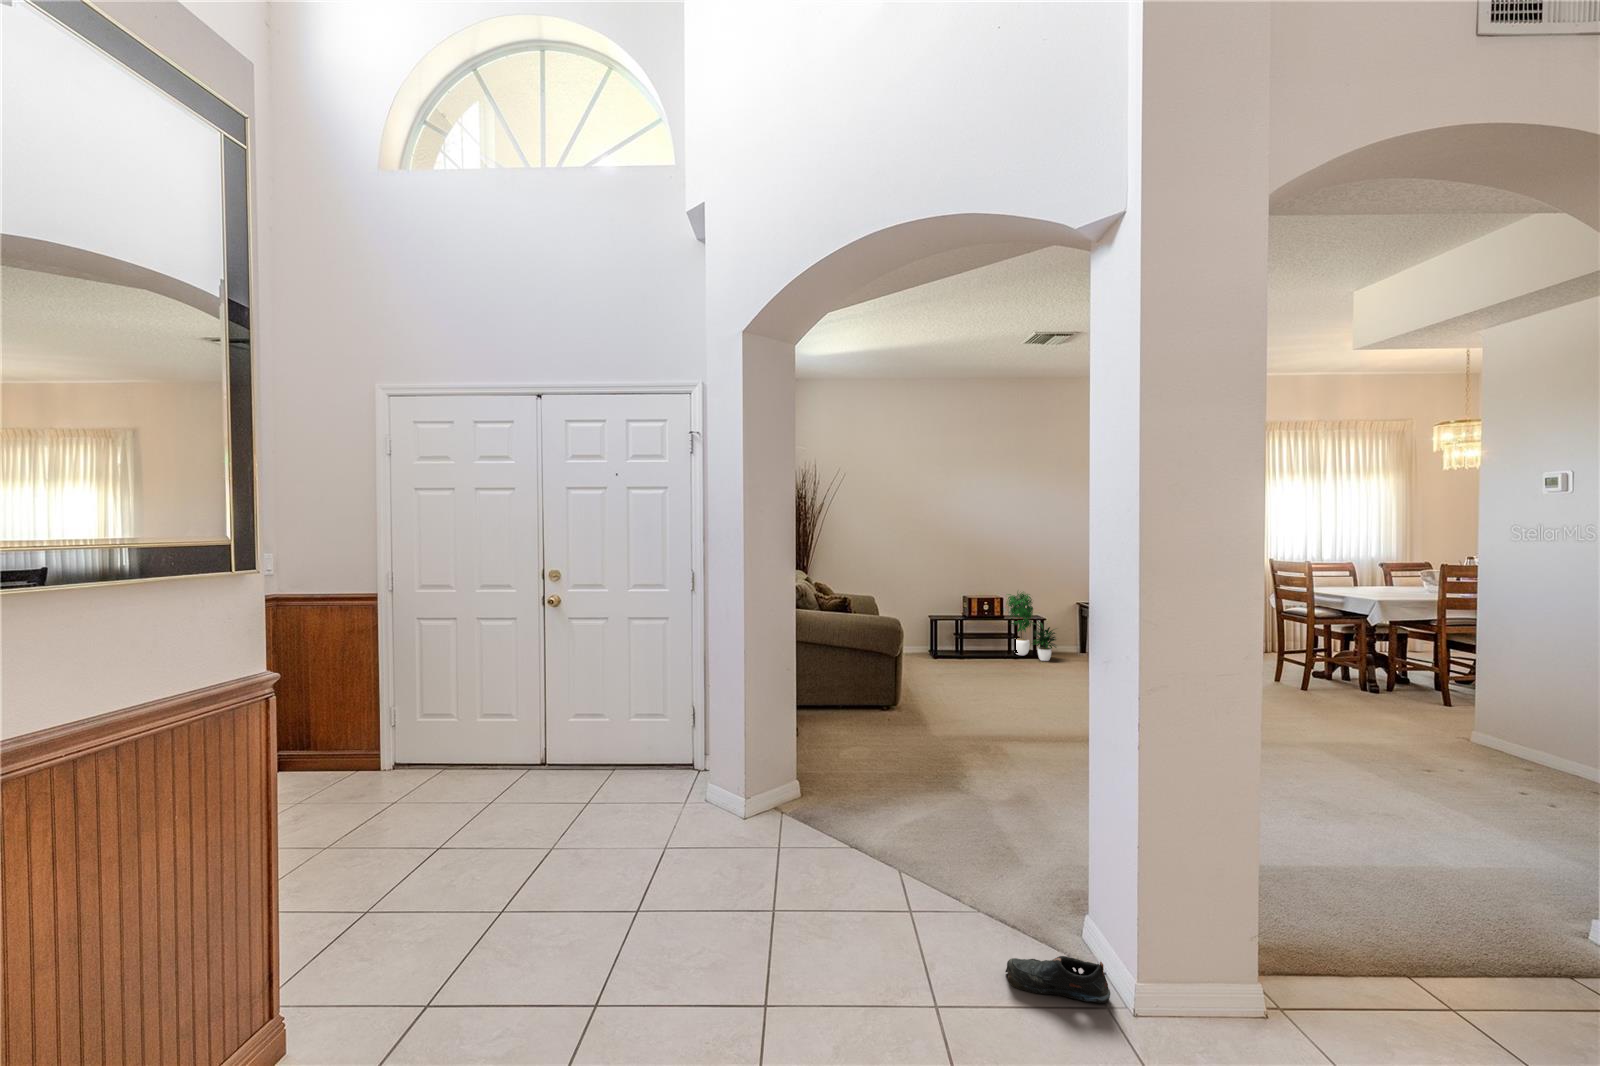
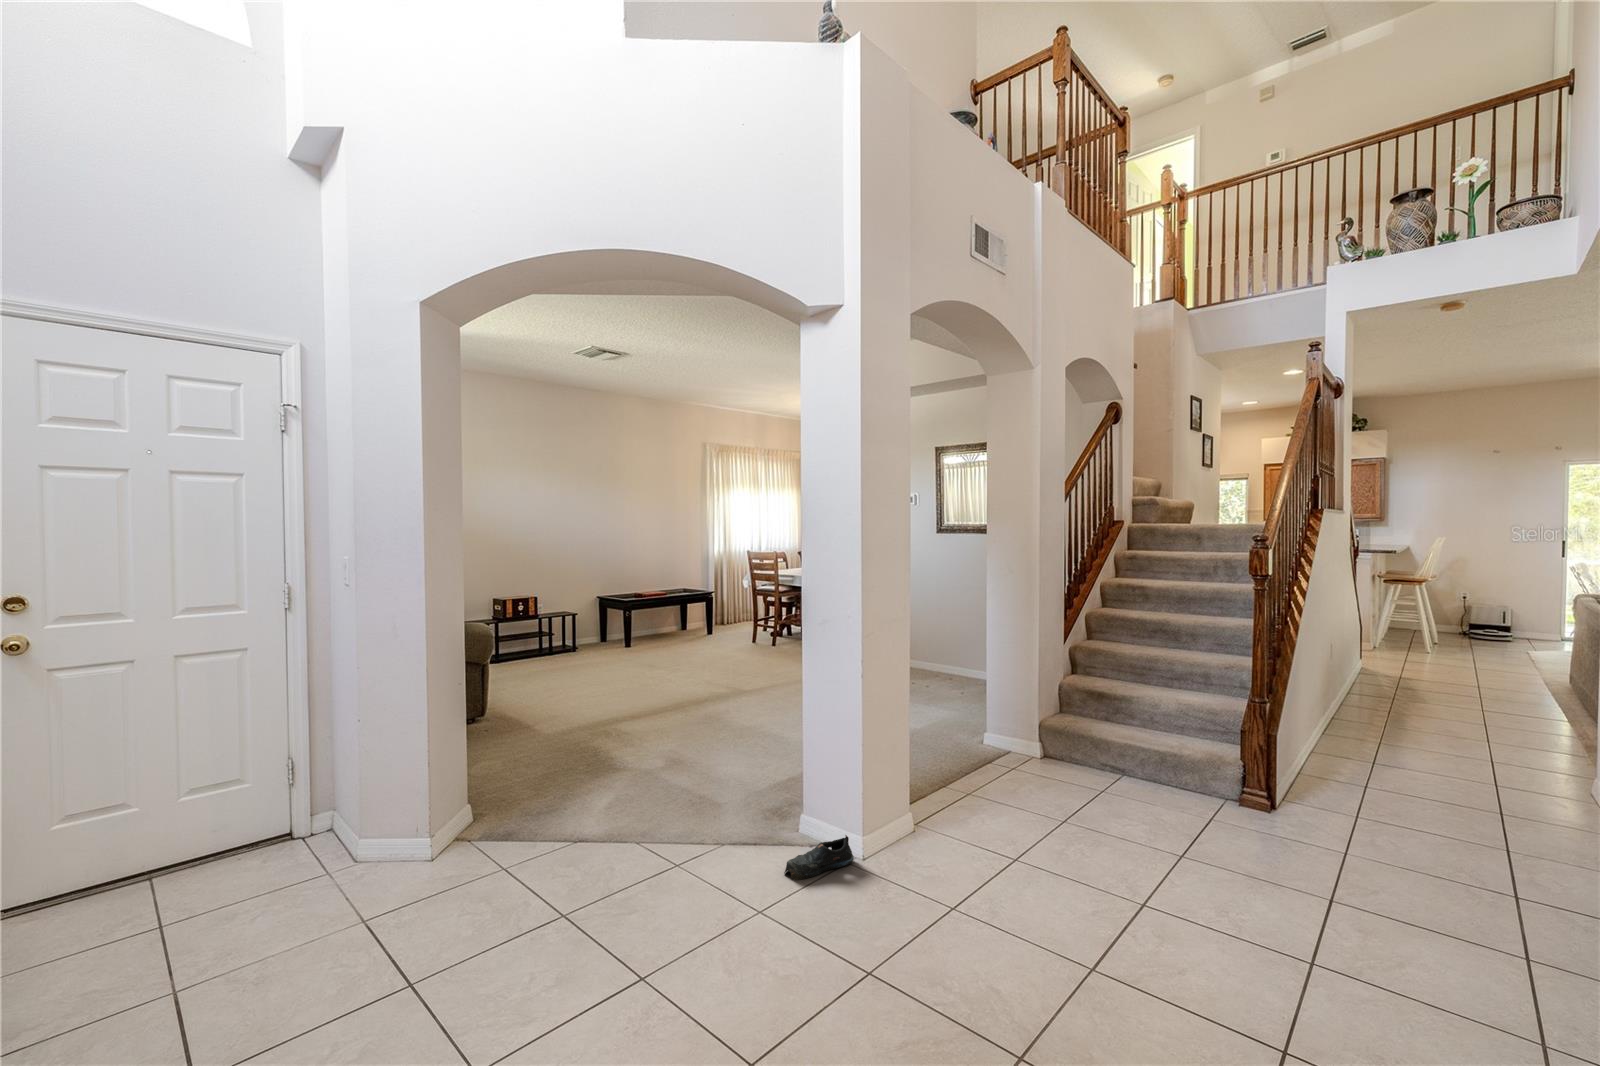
potted plant: present [1006,593,1056,661] -> none [539,587,595,653]

